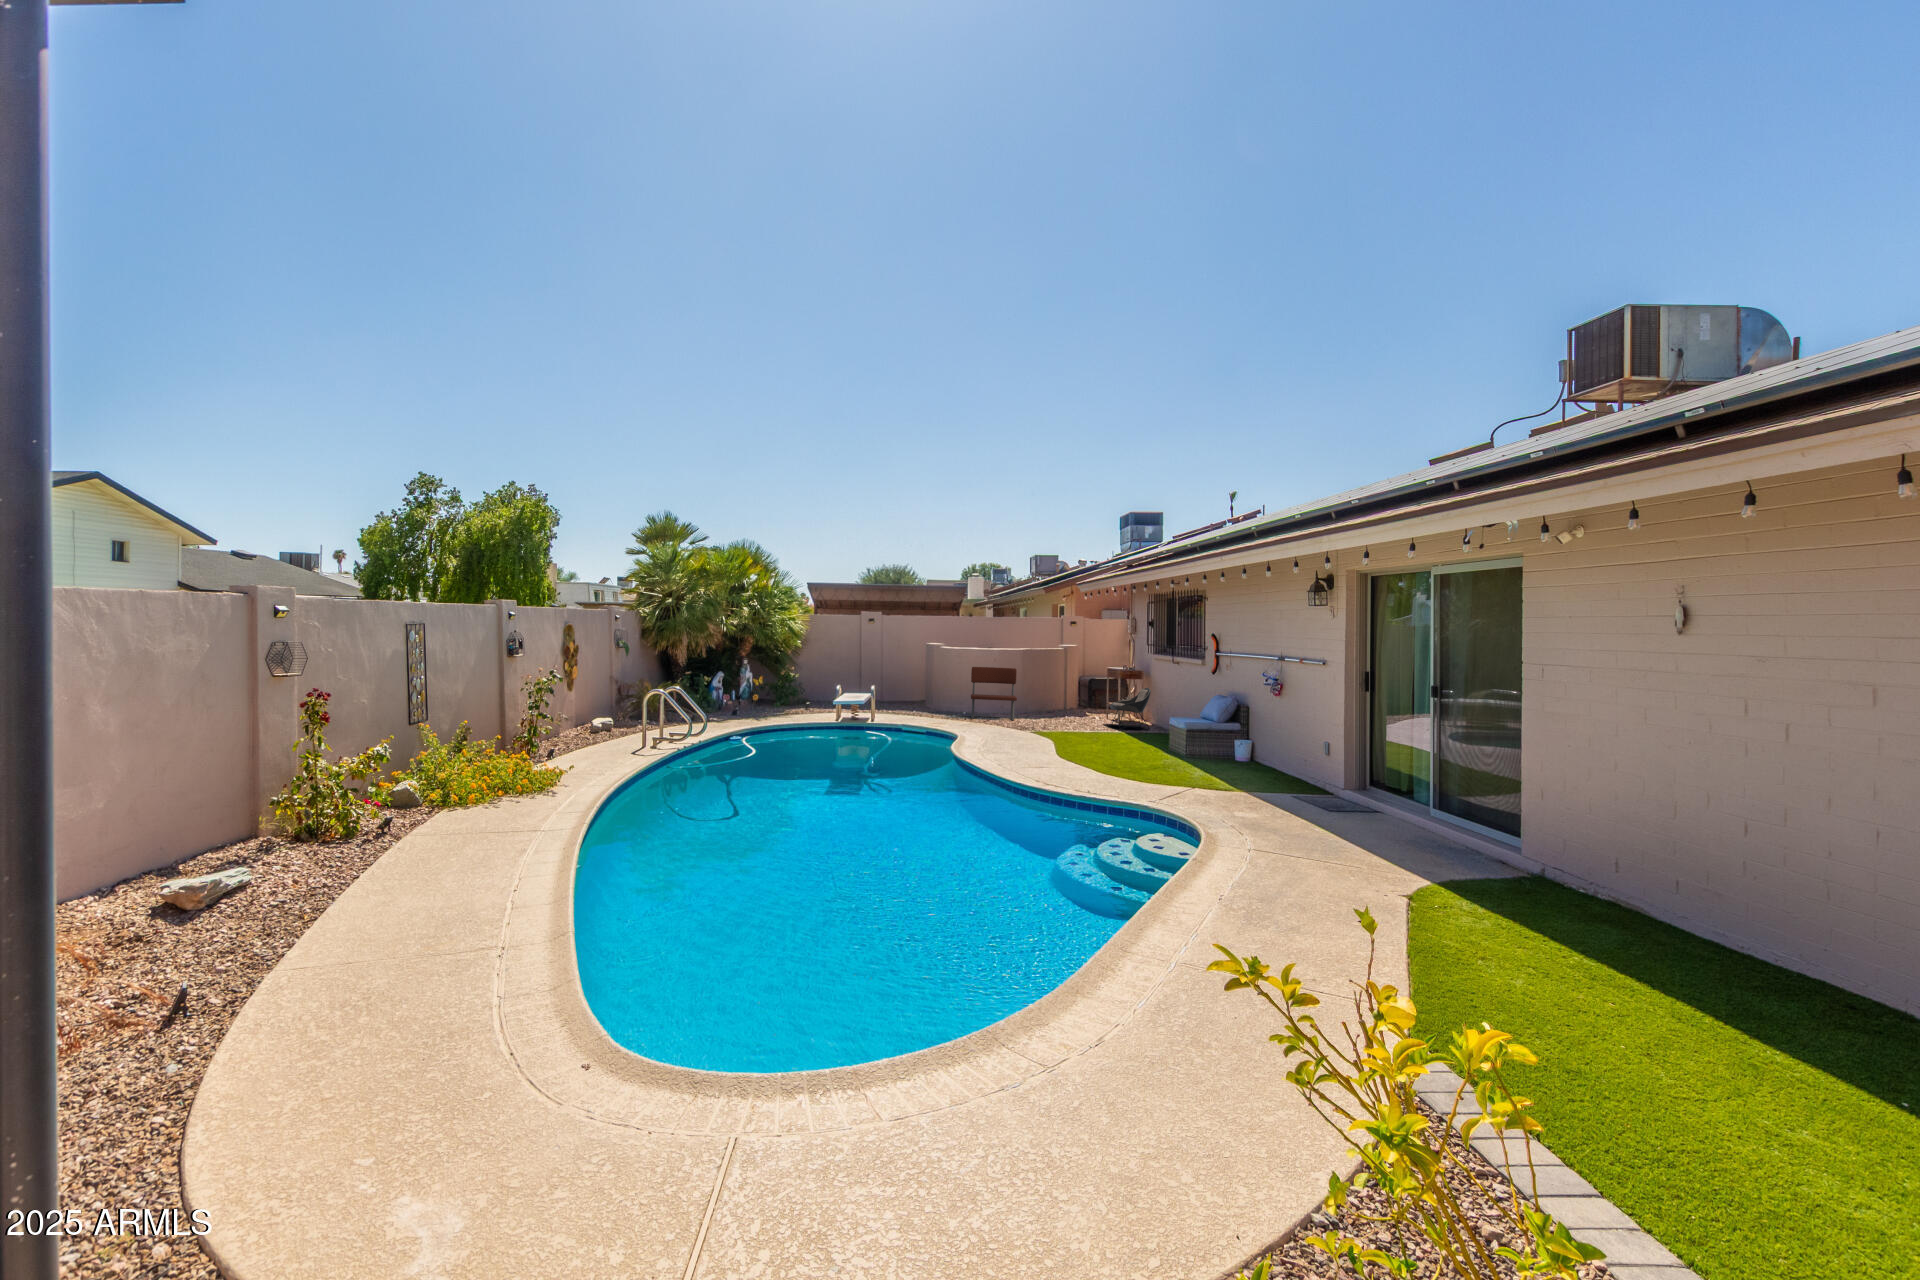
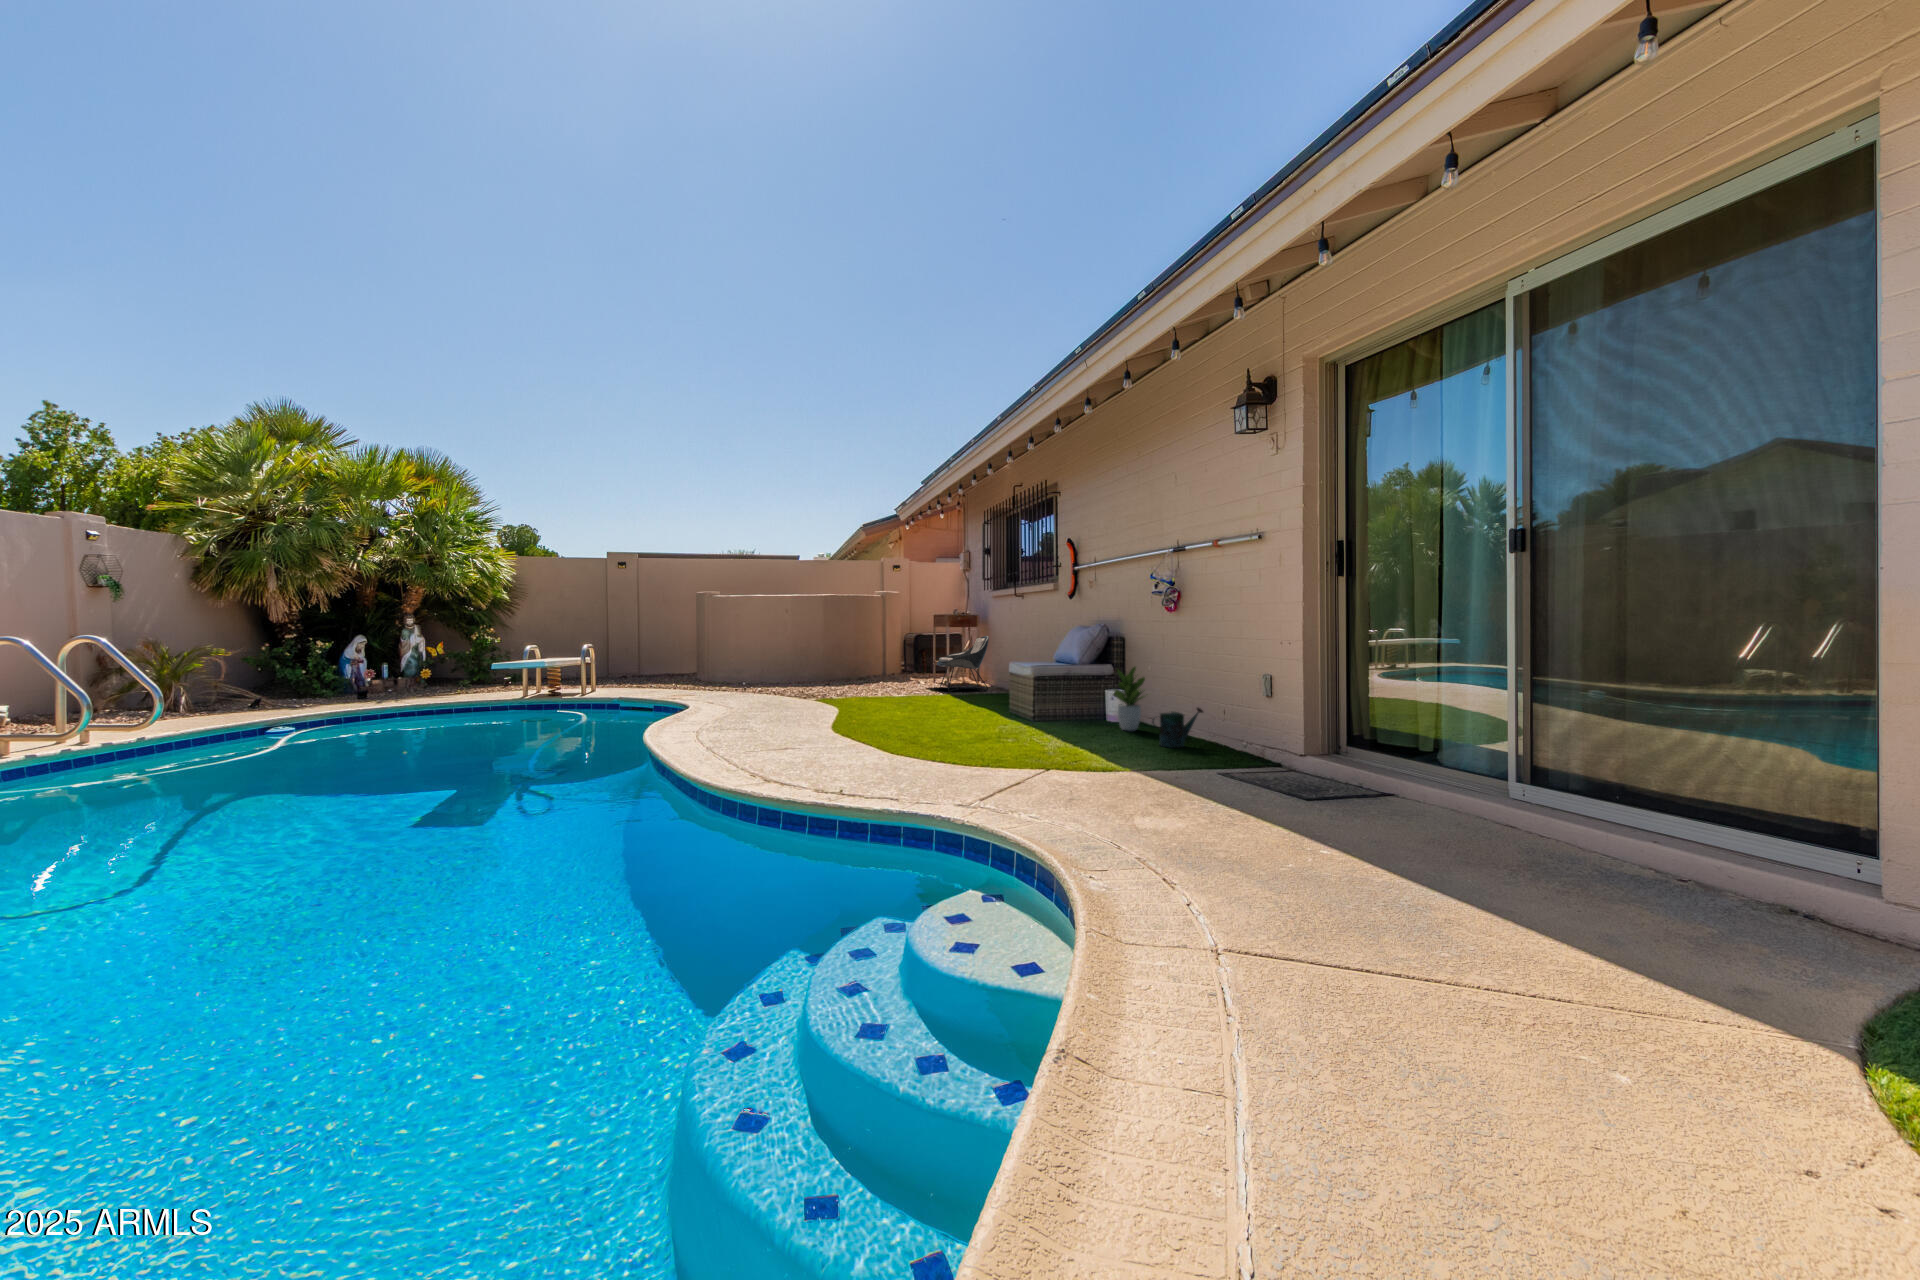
bench: present [971,667,1017,720] -> none [747,618,813,688]
potted plant: none [1236,727,1265,768] -> present [1113,667,1145,731]
watering can: none [1260,757,1294,781] -> present [1152,708,1203,748]

